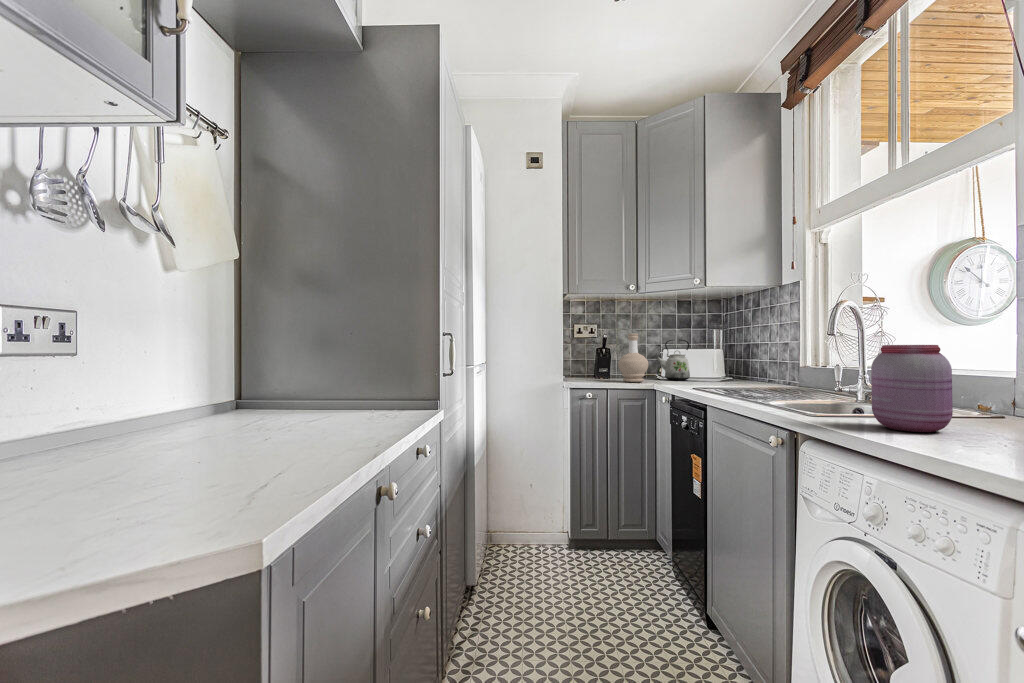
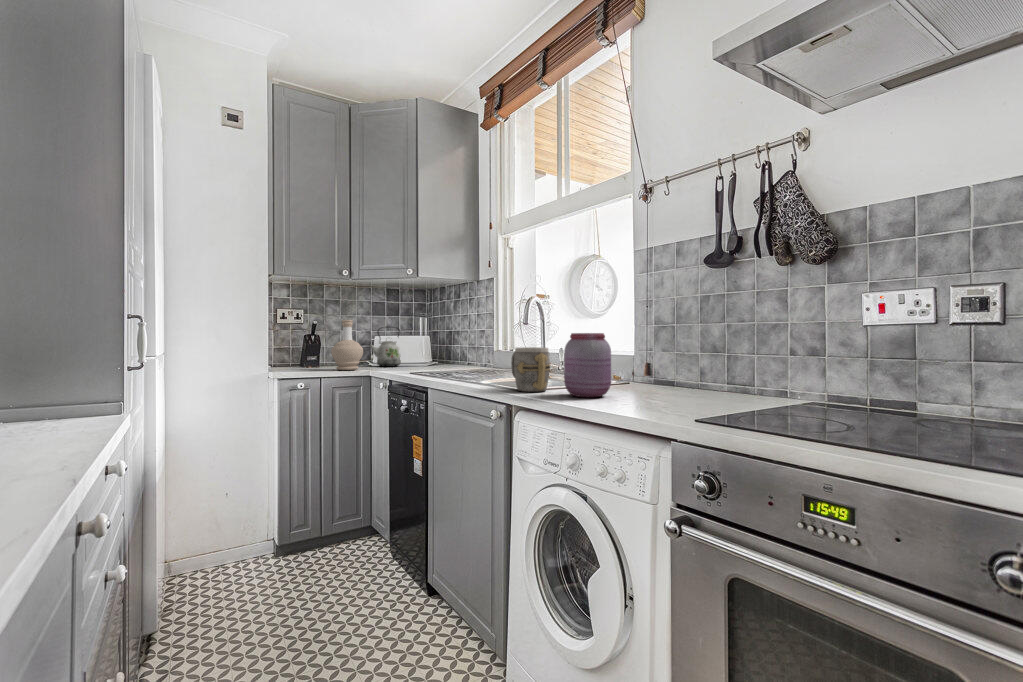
mug: none [802,363,856,418] -> present [511,347,550,392]

